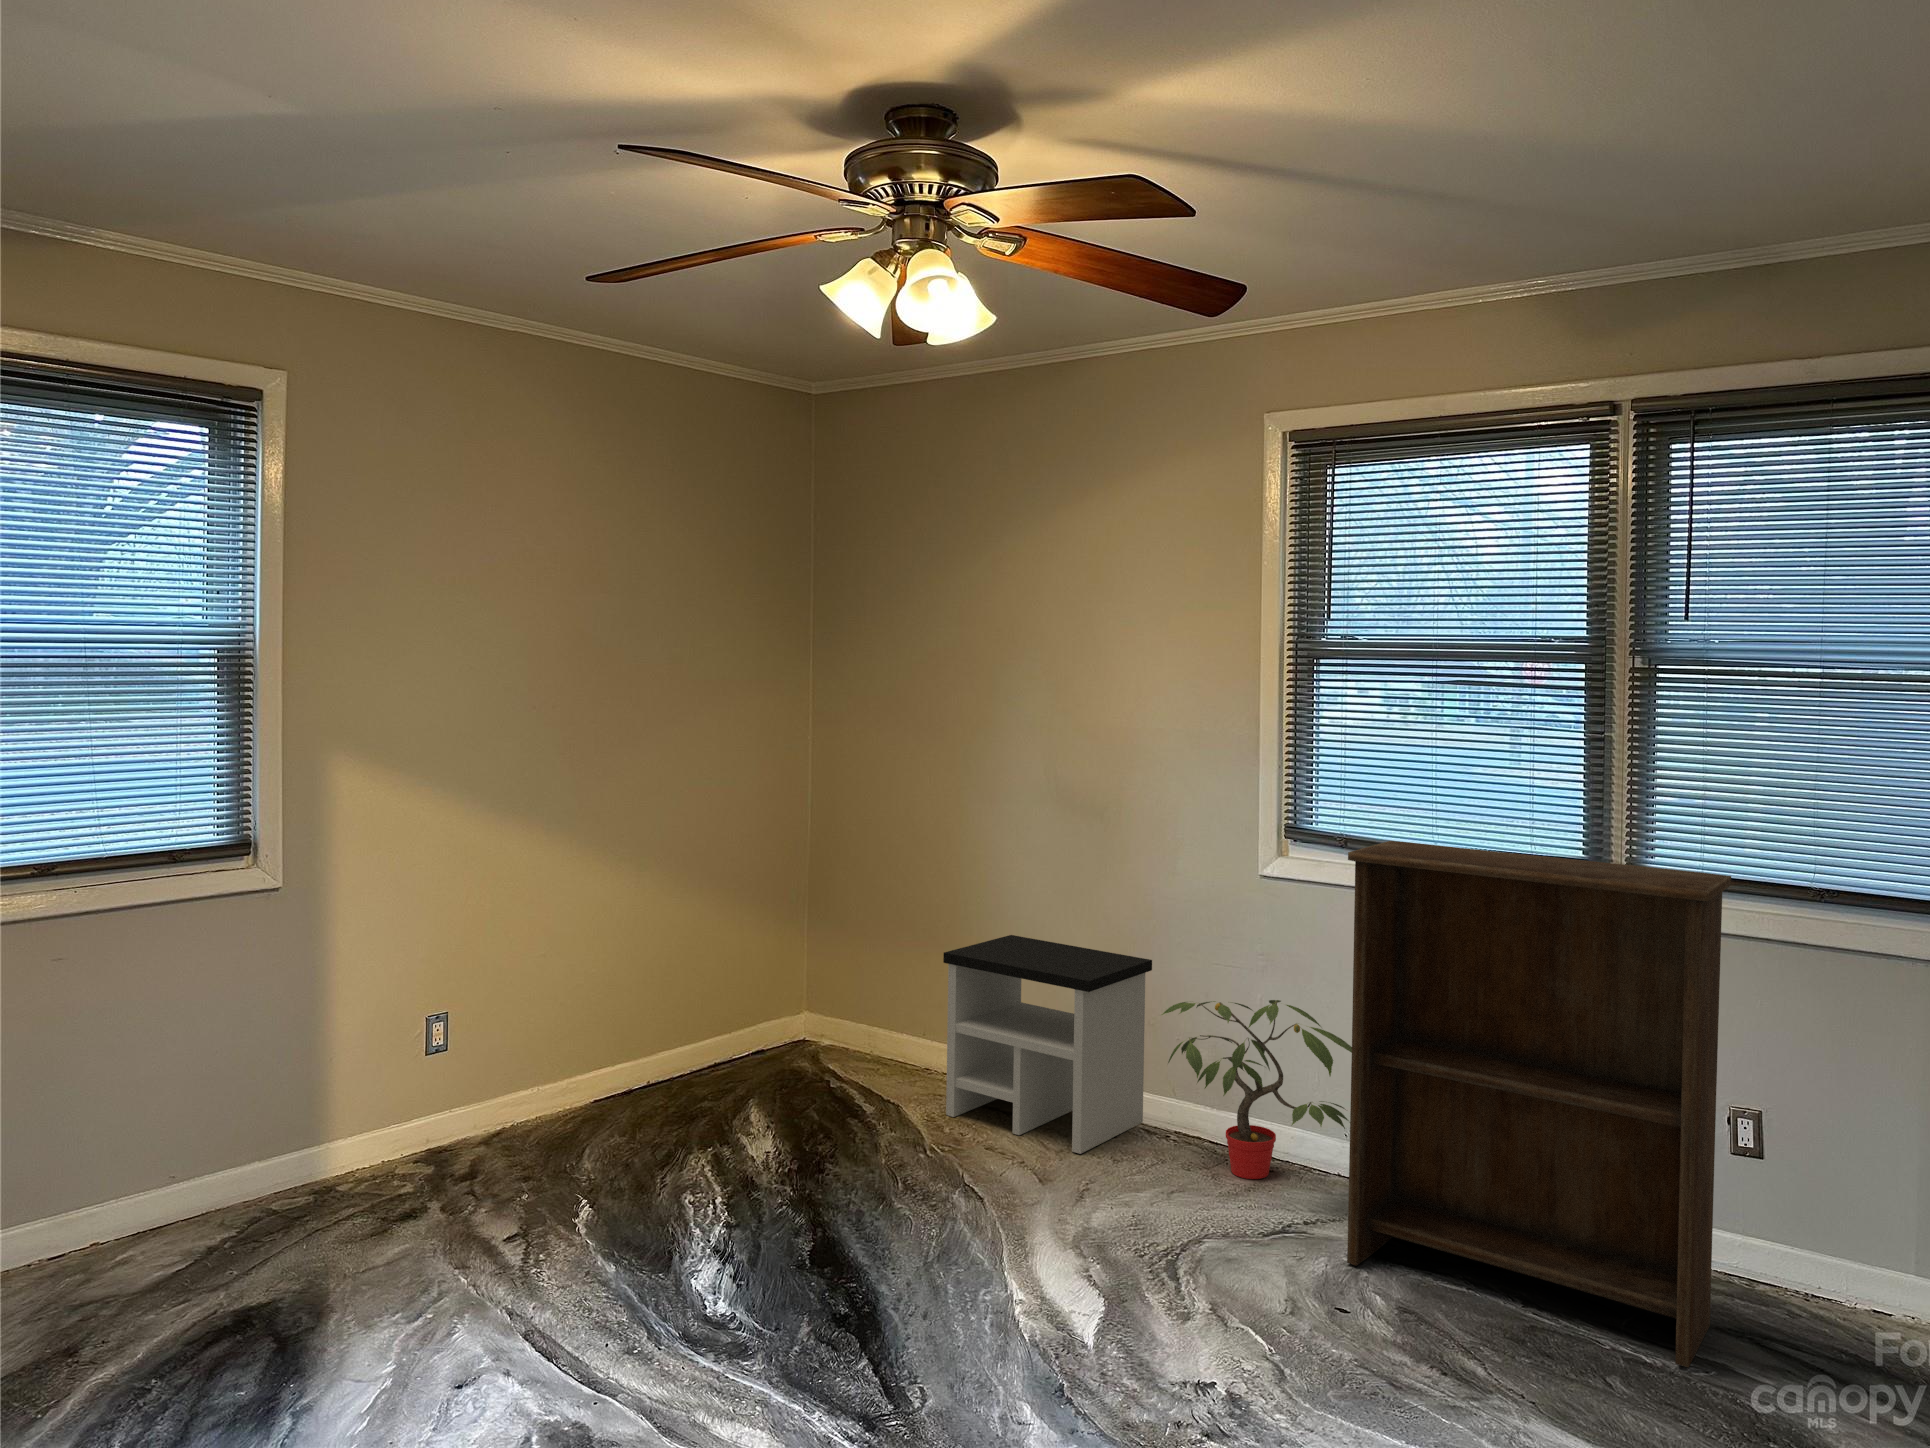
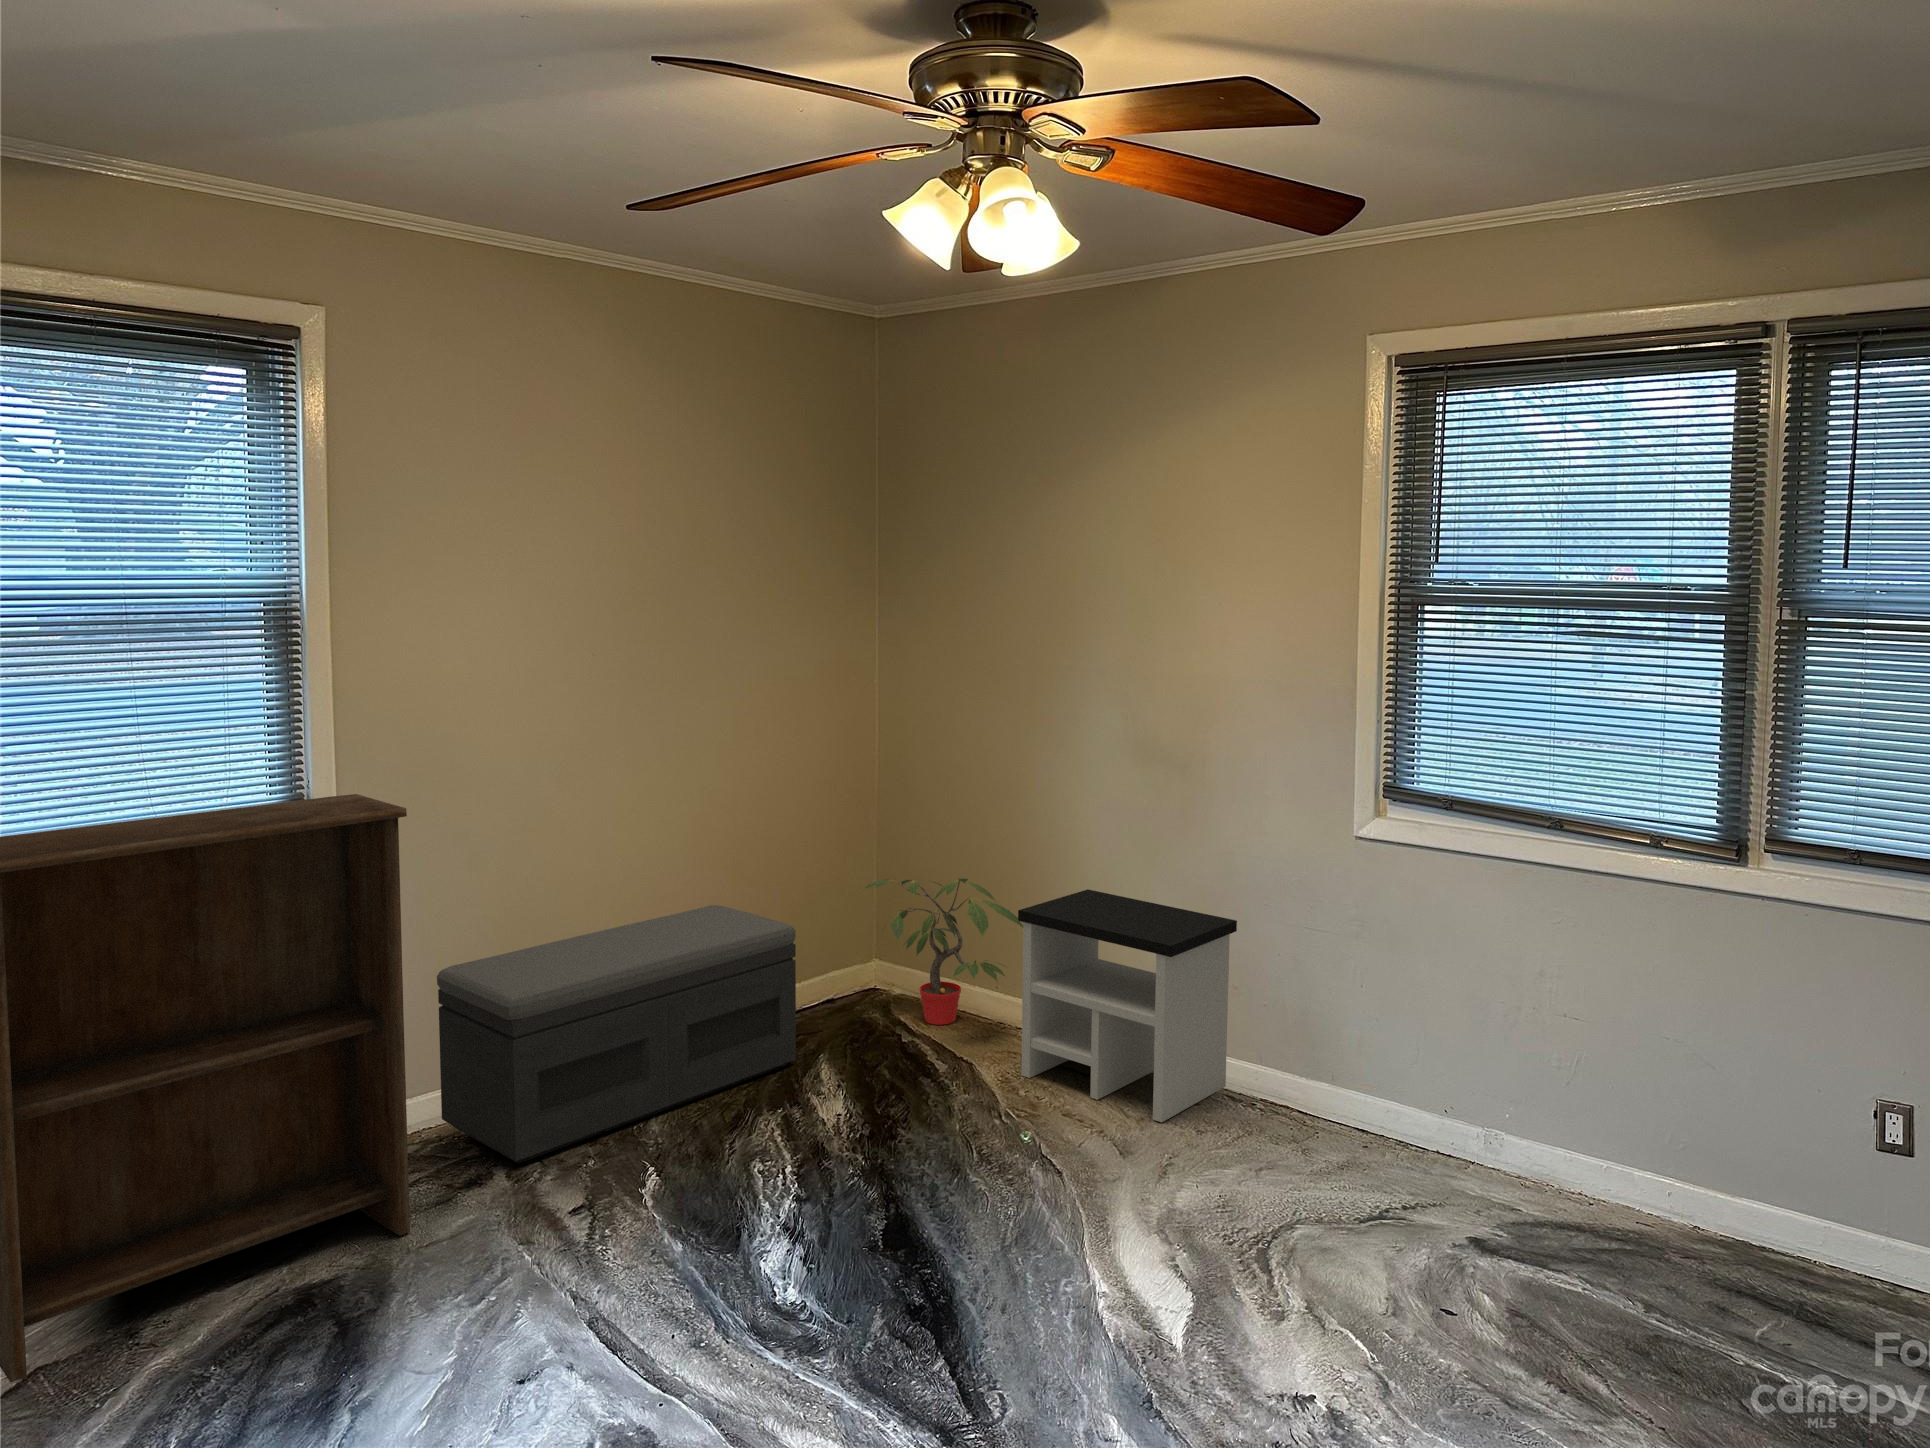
bookshelf: present [1347,841,1731,1367] -> present [0,794,410,1382]
storage bench: none [373,953,727,1198] -> present [437,905,796,1163]
potted plant: present [1162,1000,1352,1179] -> present [864,878,1023,1025]

